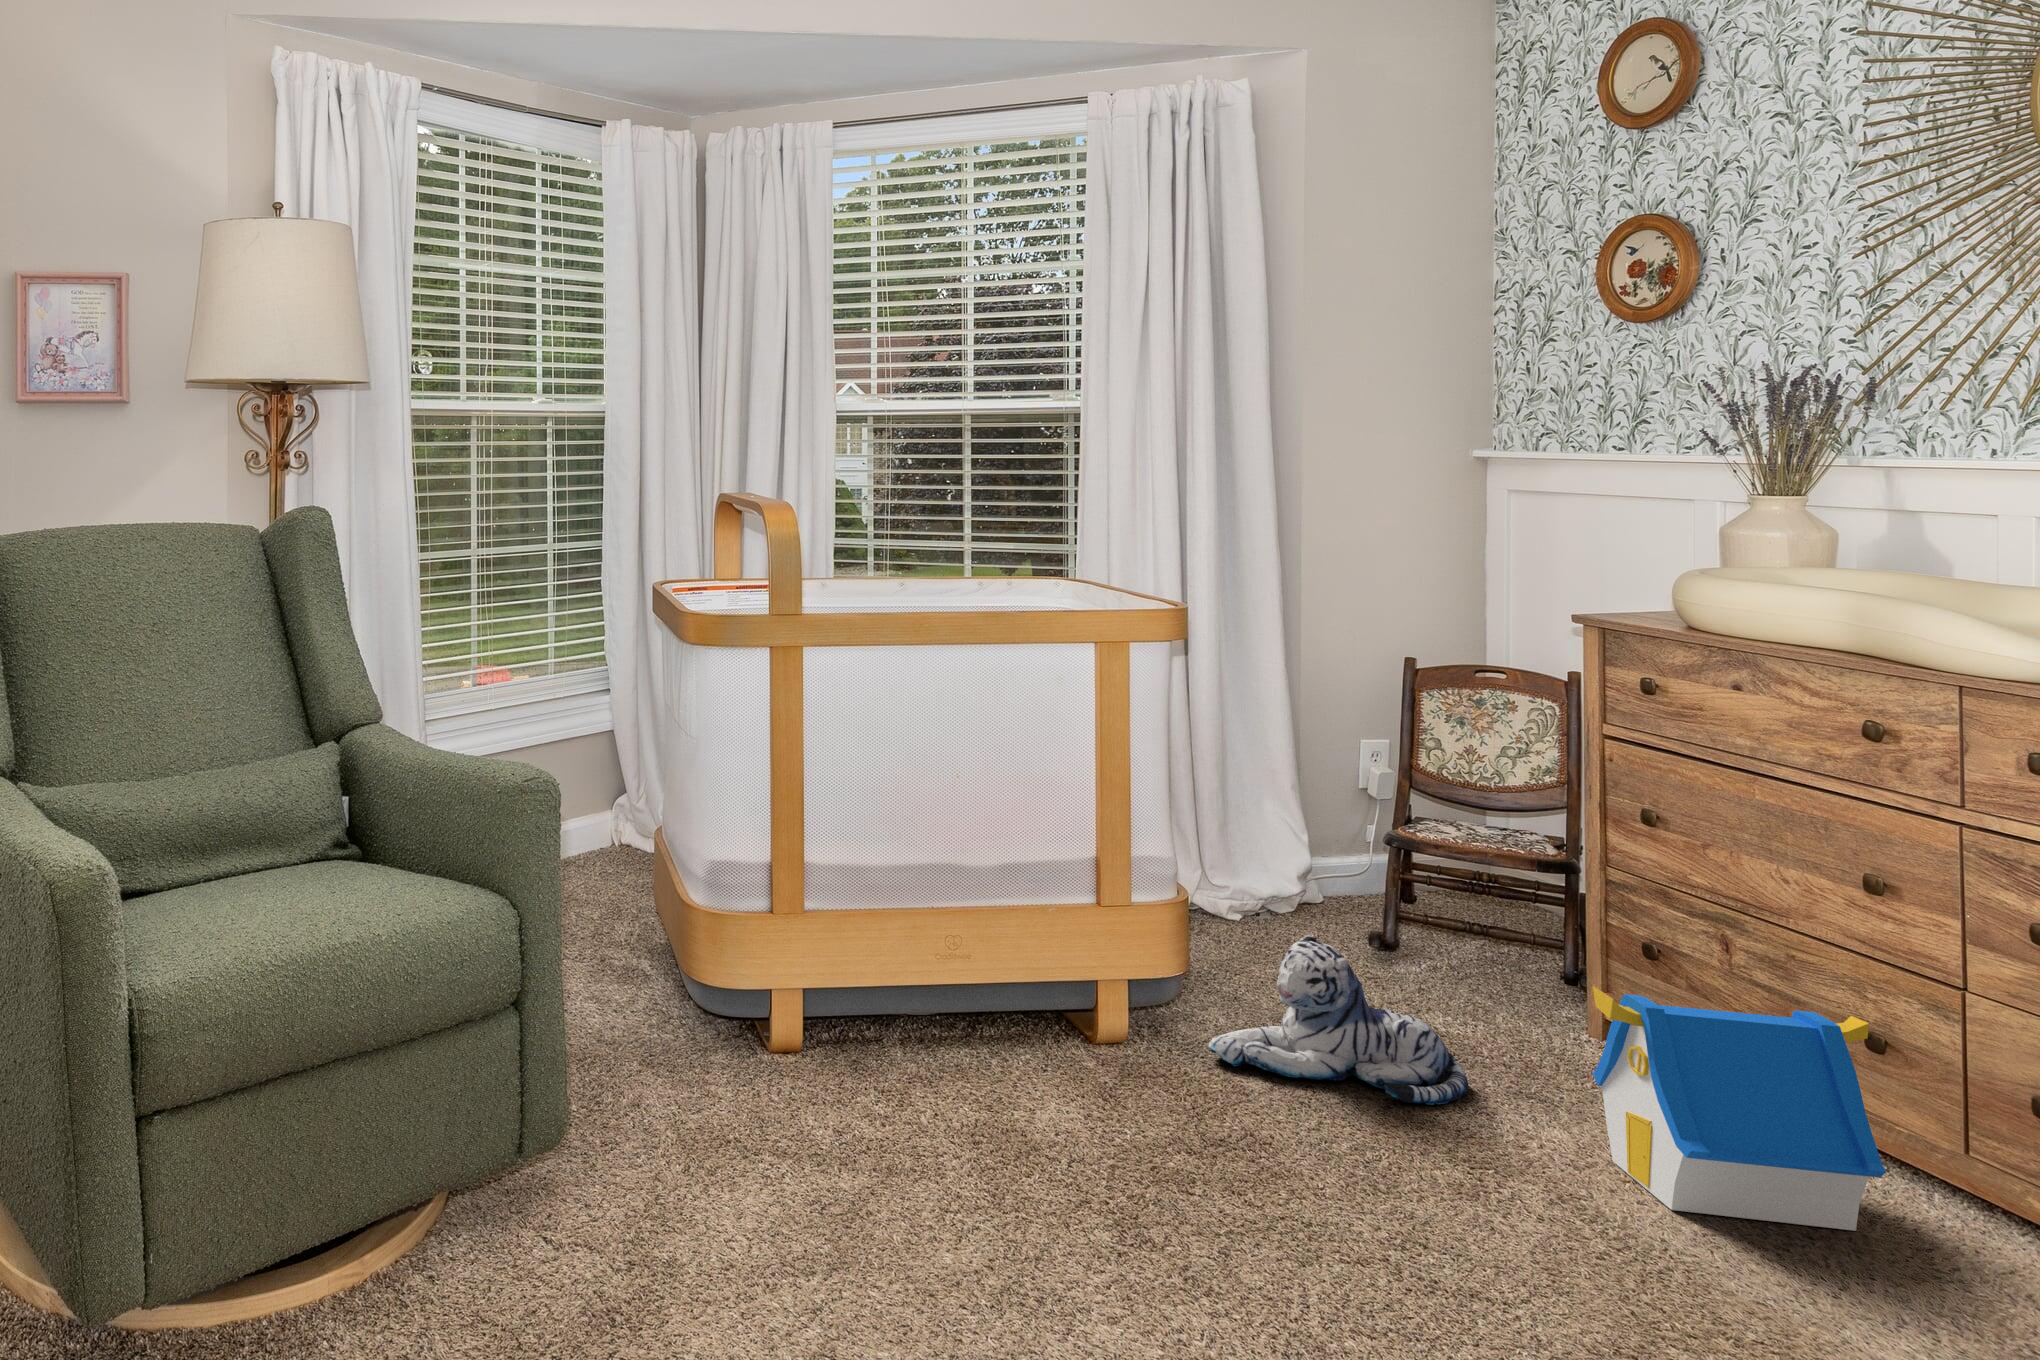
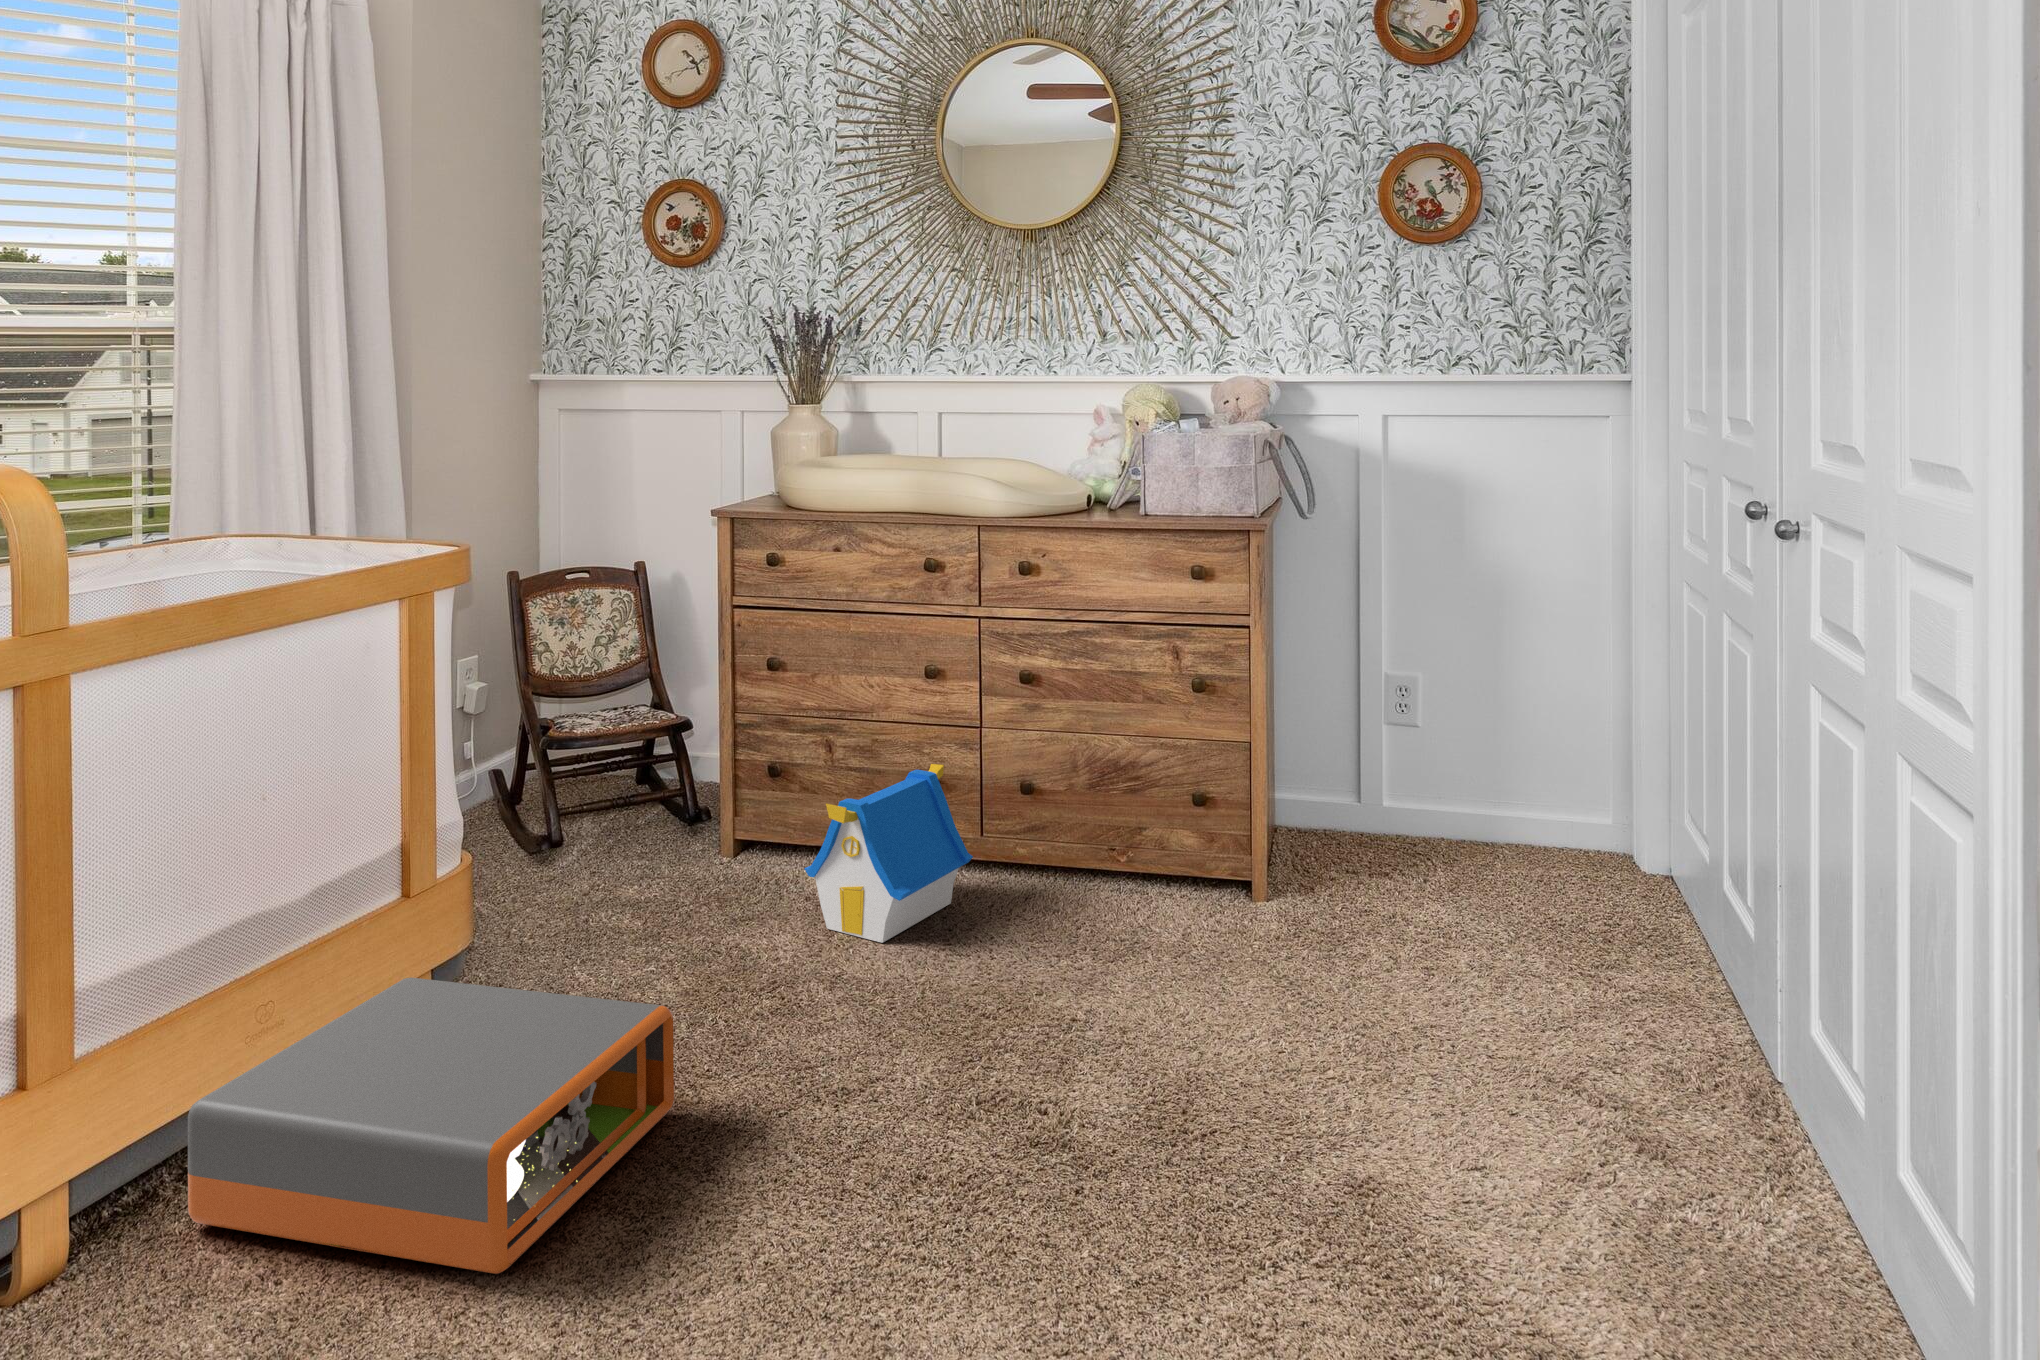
plush toy: present [1208,935,1469,1105] -> none [538,848,715,995]
storage box: none [807,953,1206,1190] -> present [188,978,674,1274]

